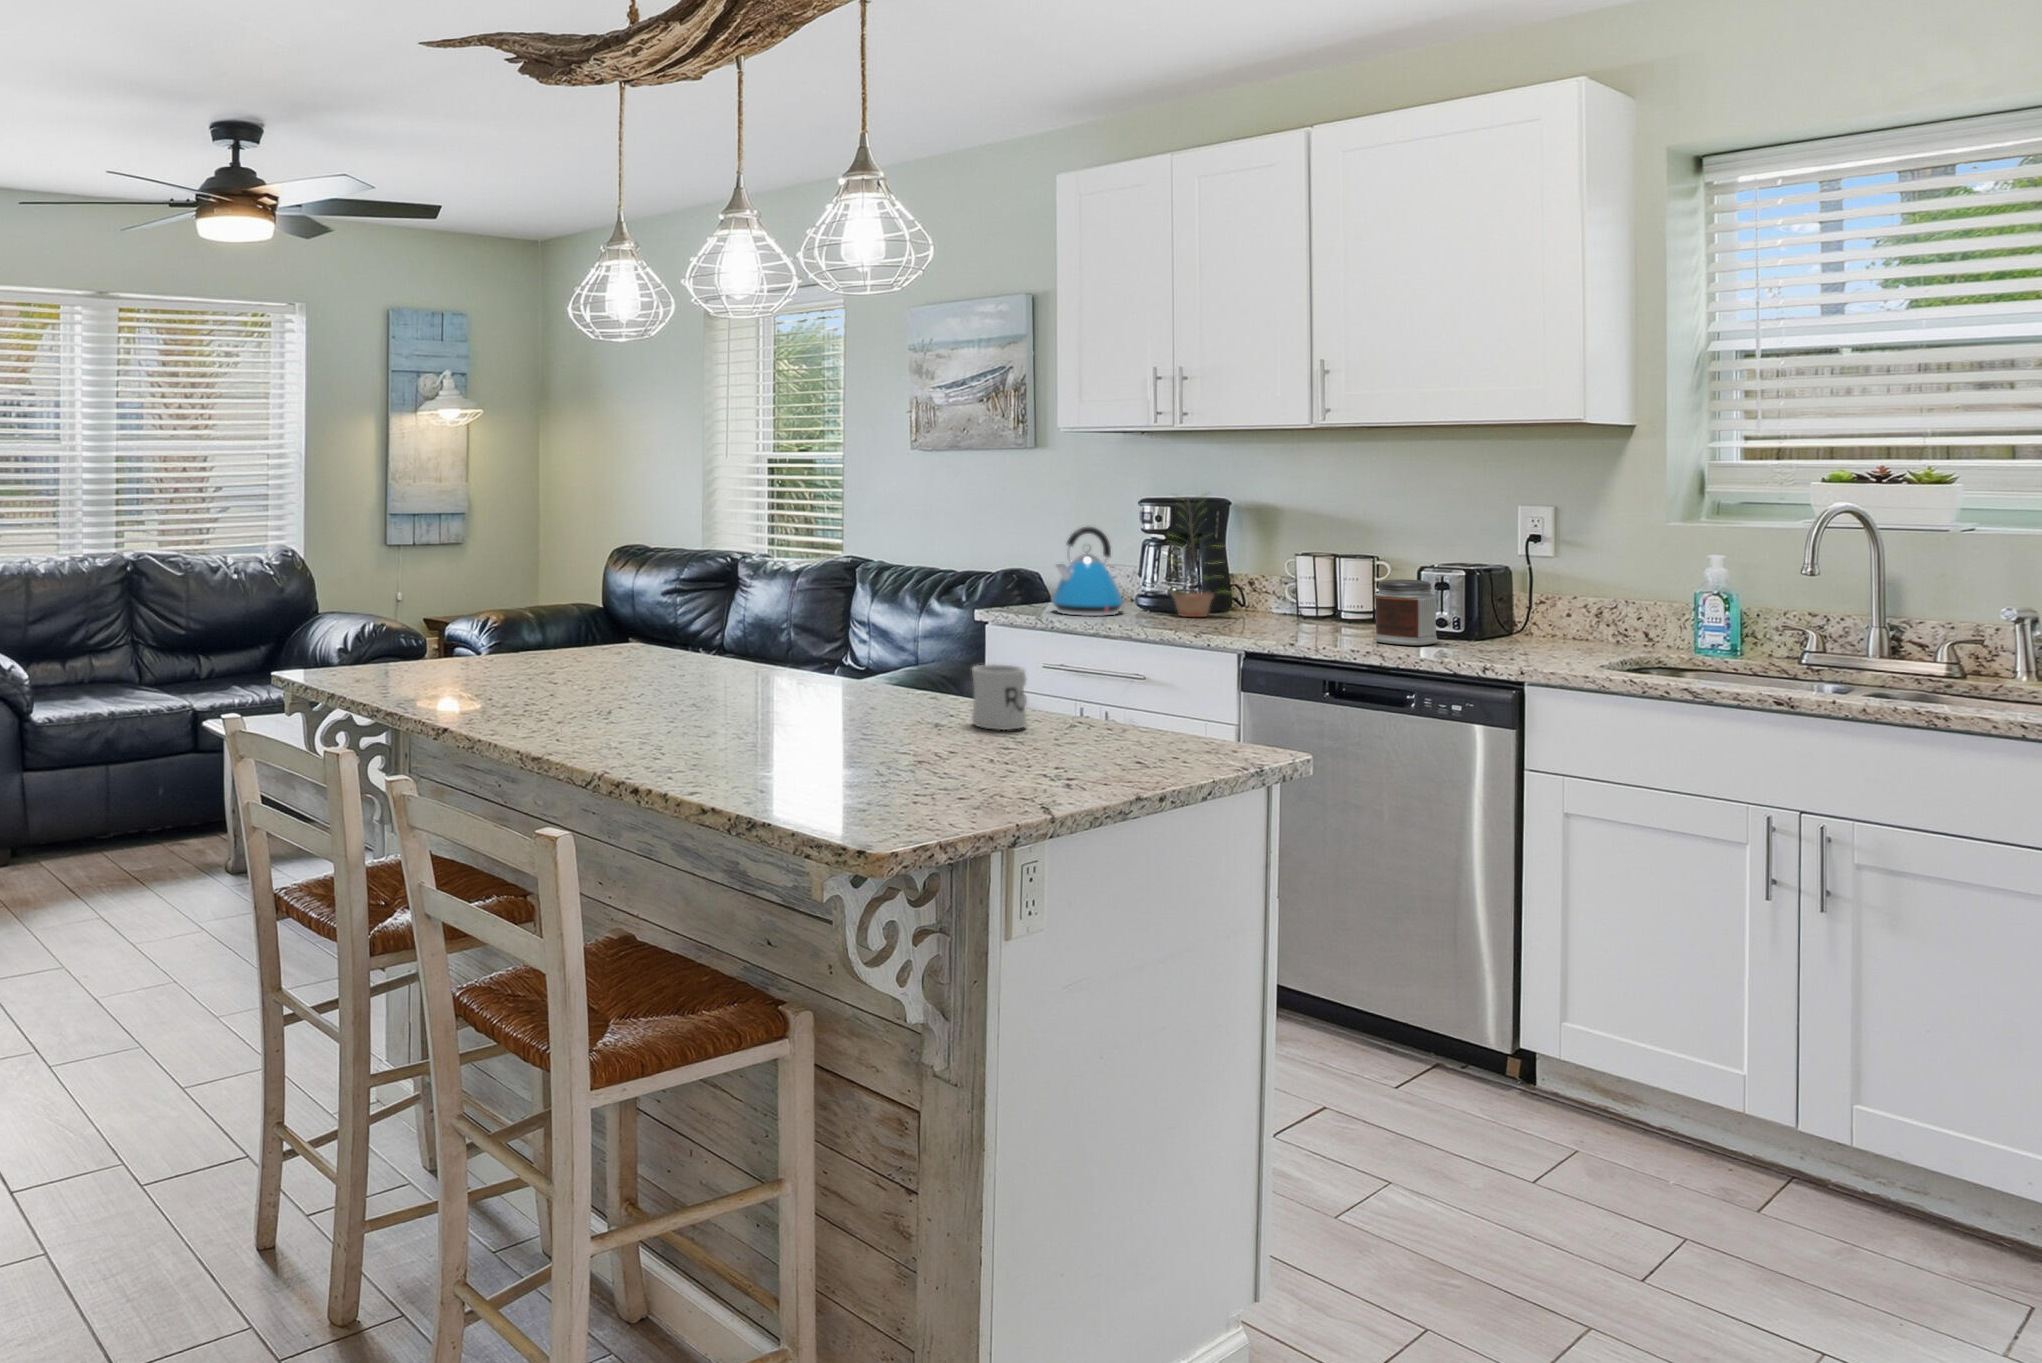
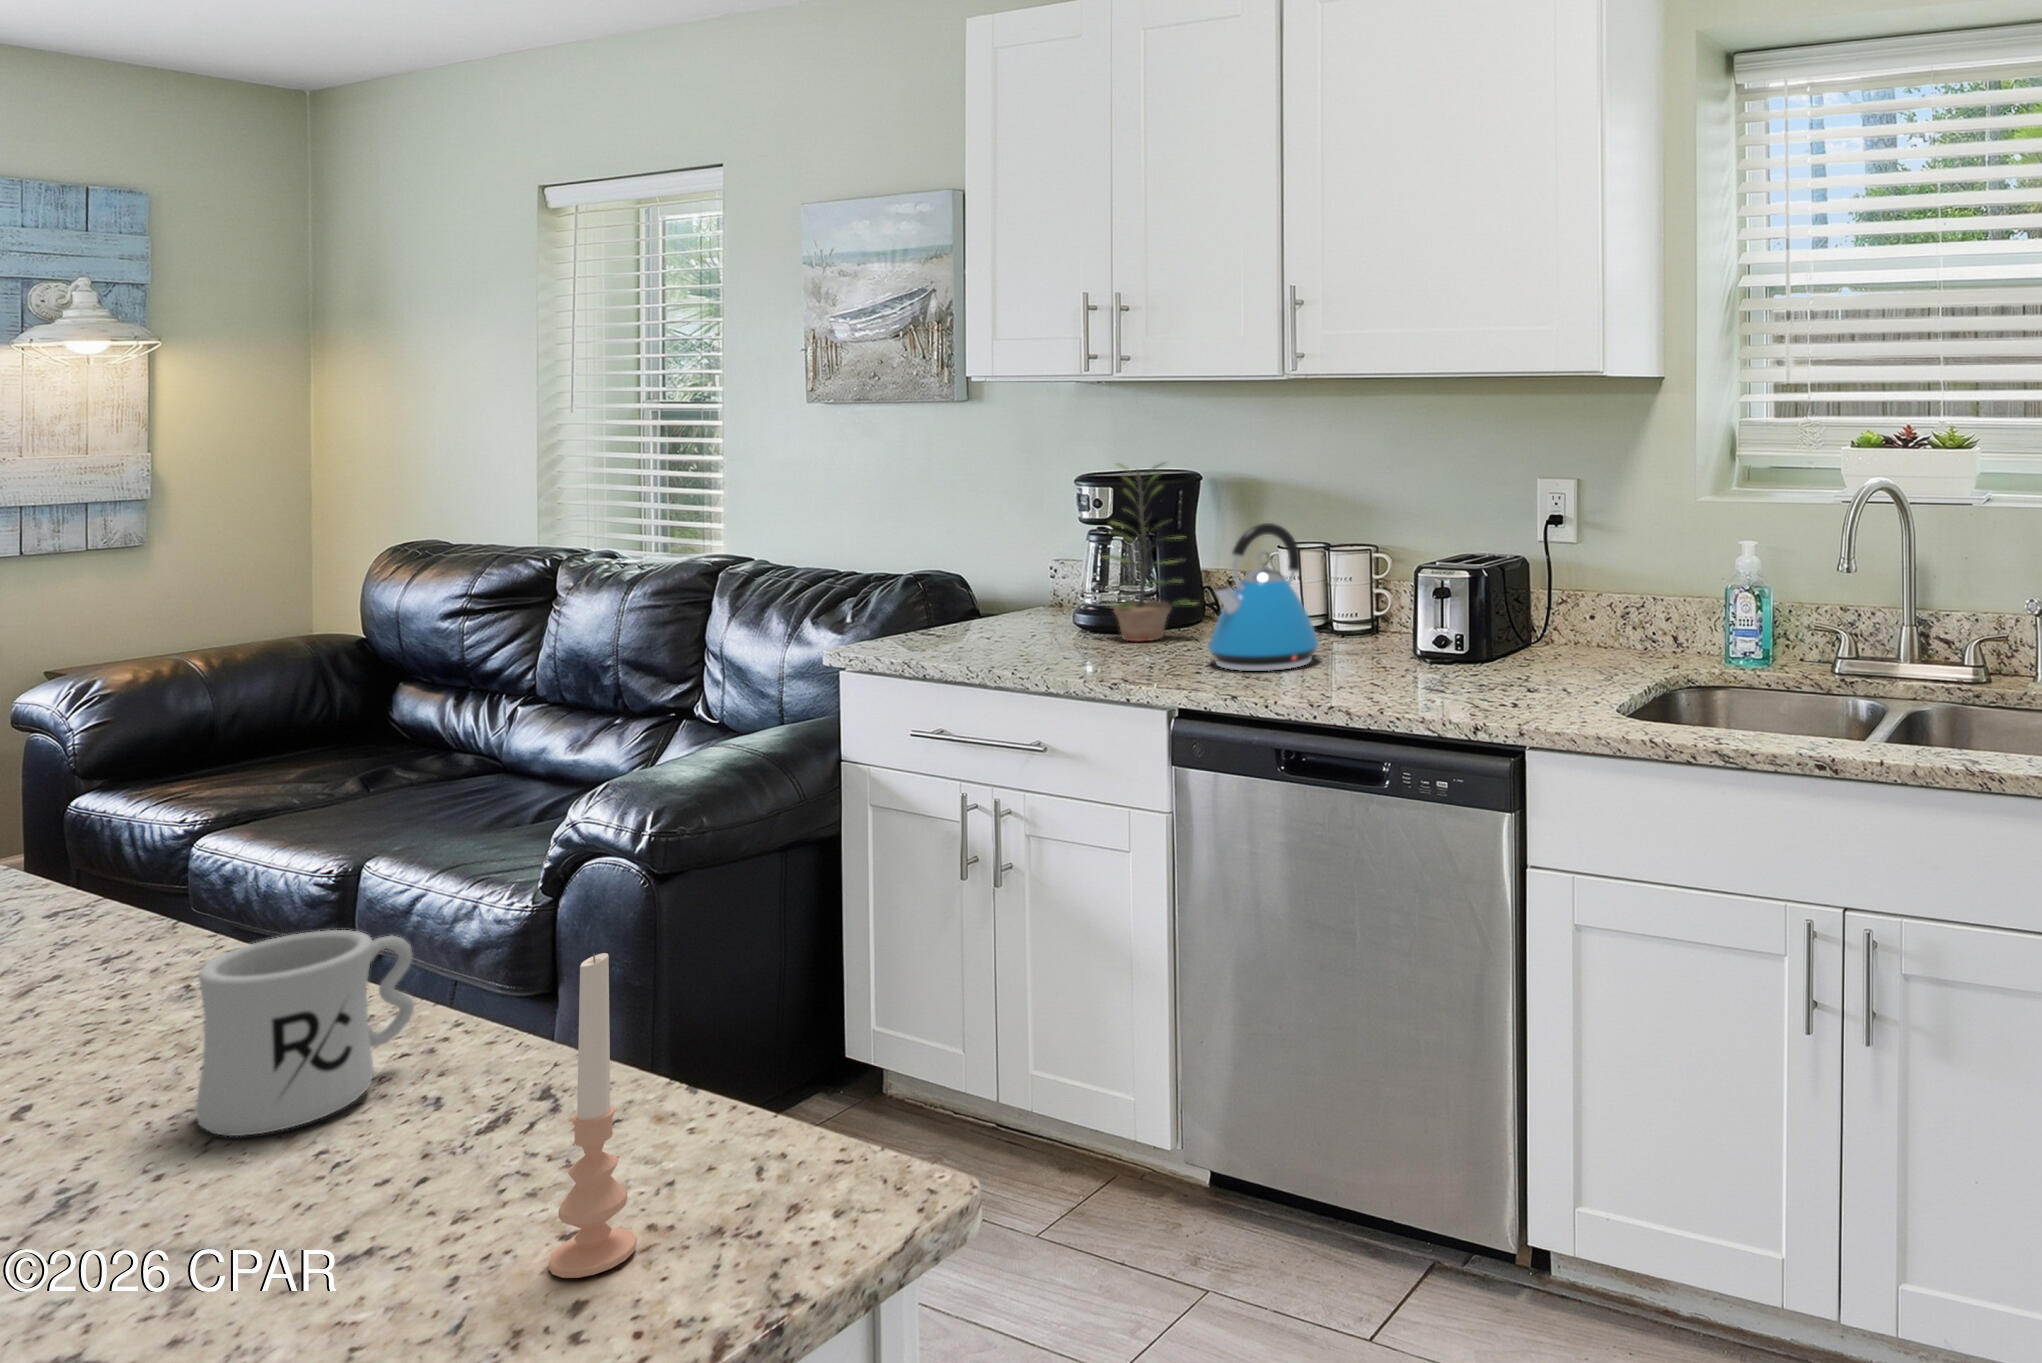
kettle: present [1052,527,1123,616] -> present [1208,523,1319,671]
jar: present [1374,579,1438,645] -> none [1353,584,1433,681]
candle: none [1157,656,1186,767] -> present [548,953,637,1278]

